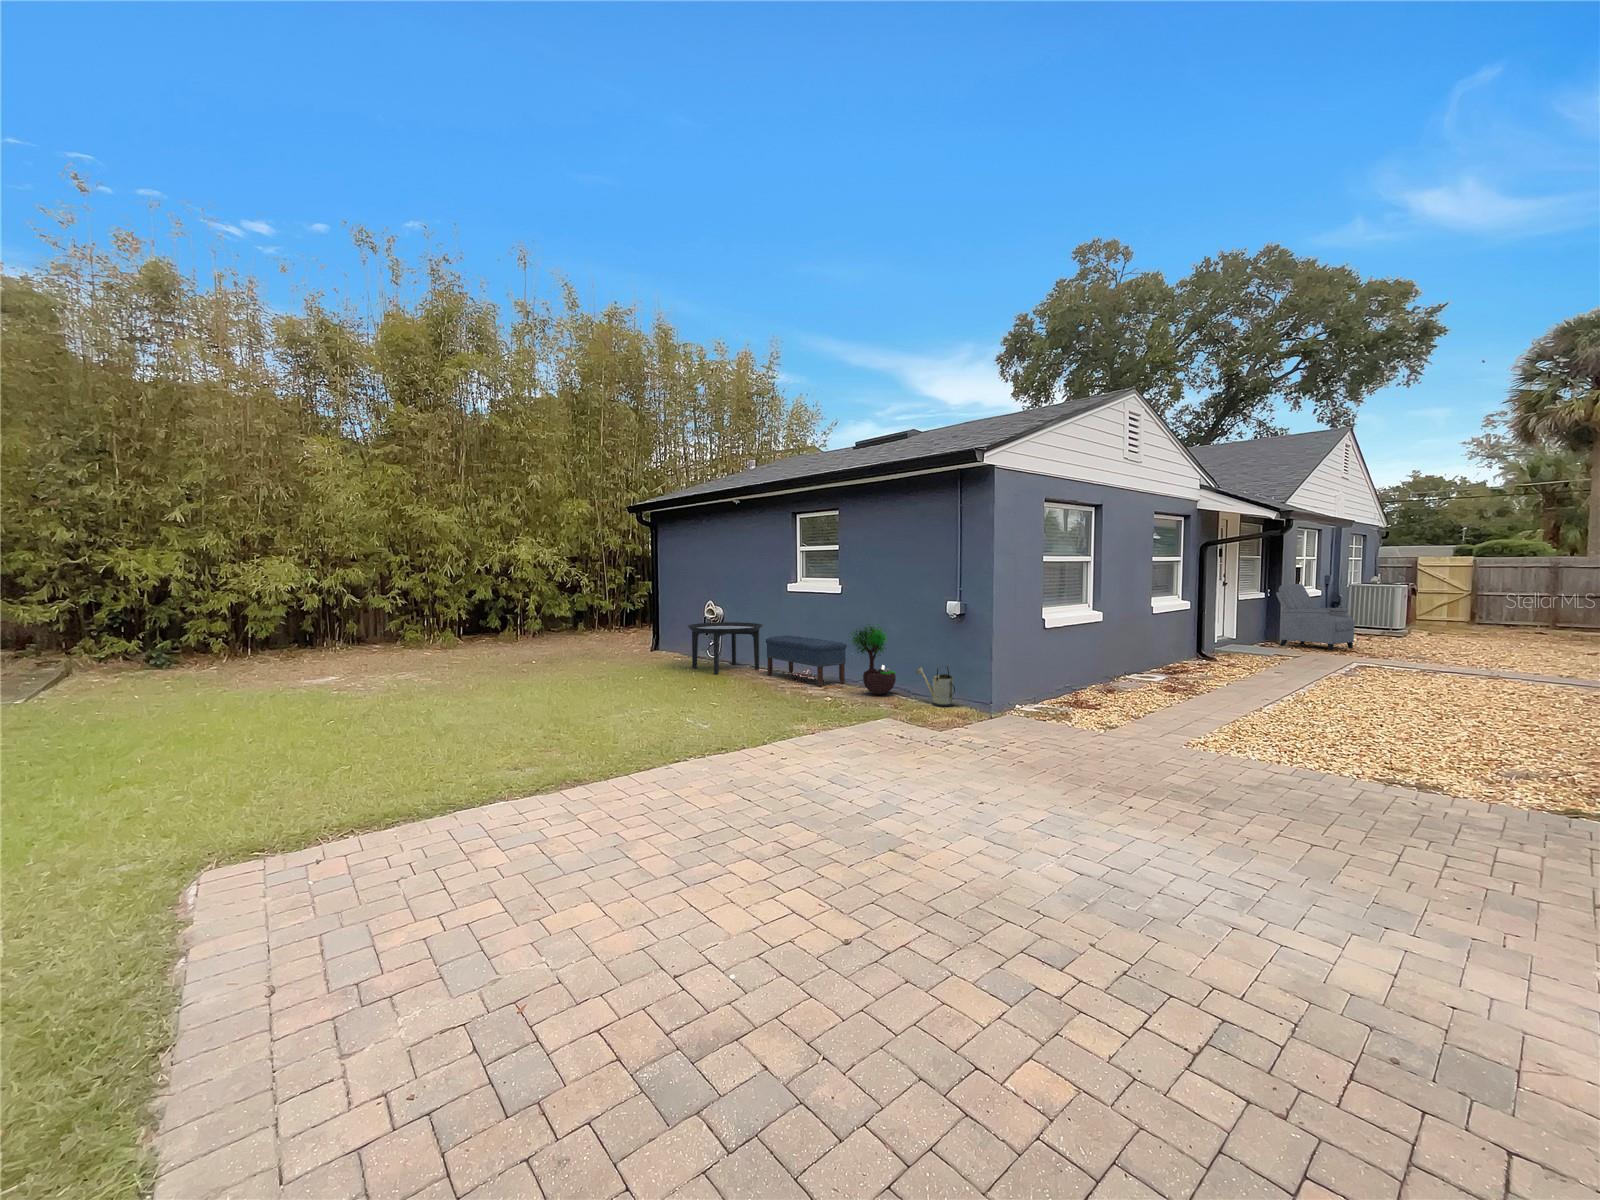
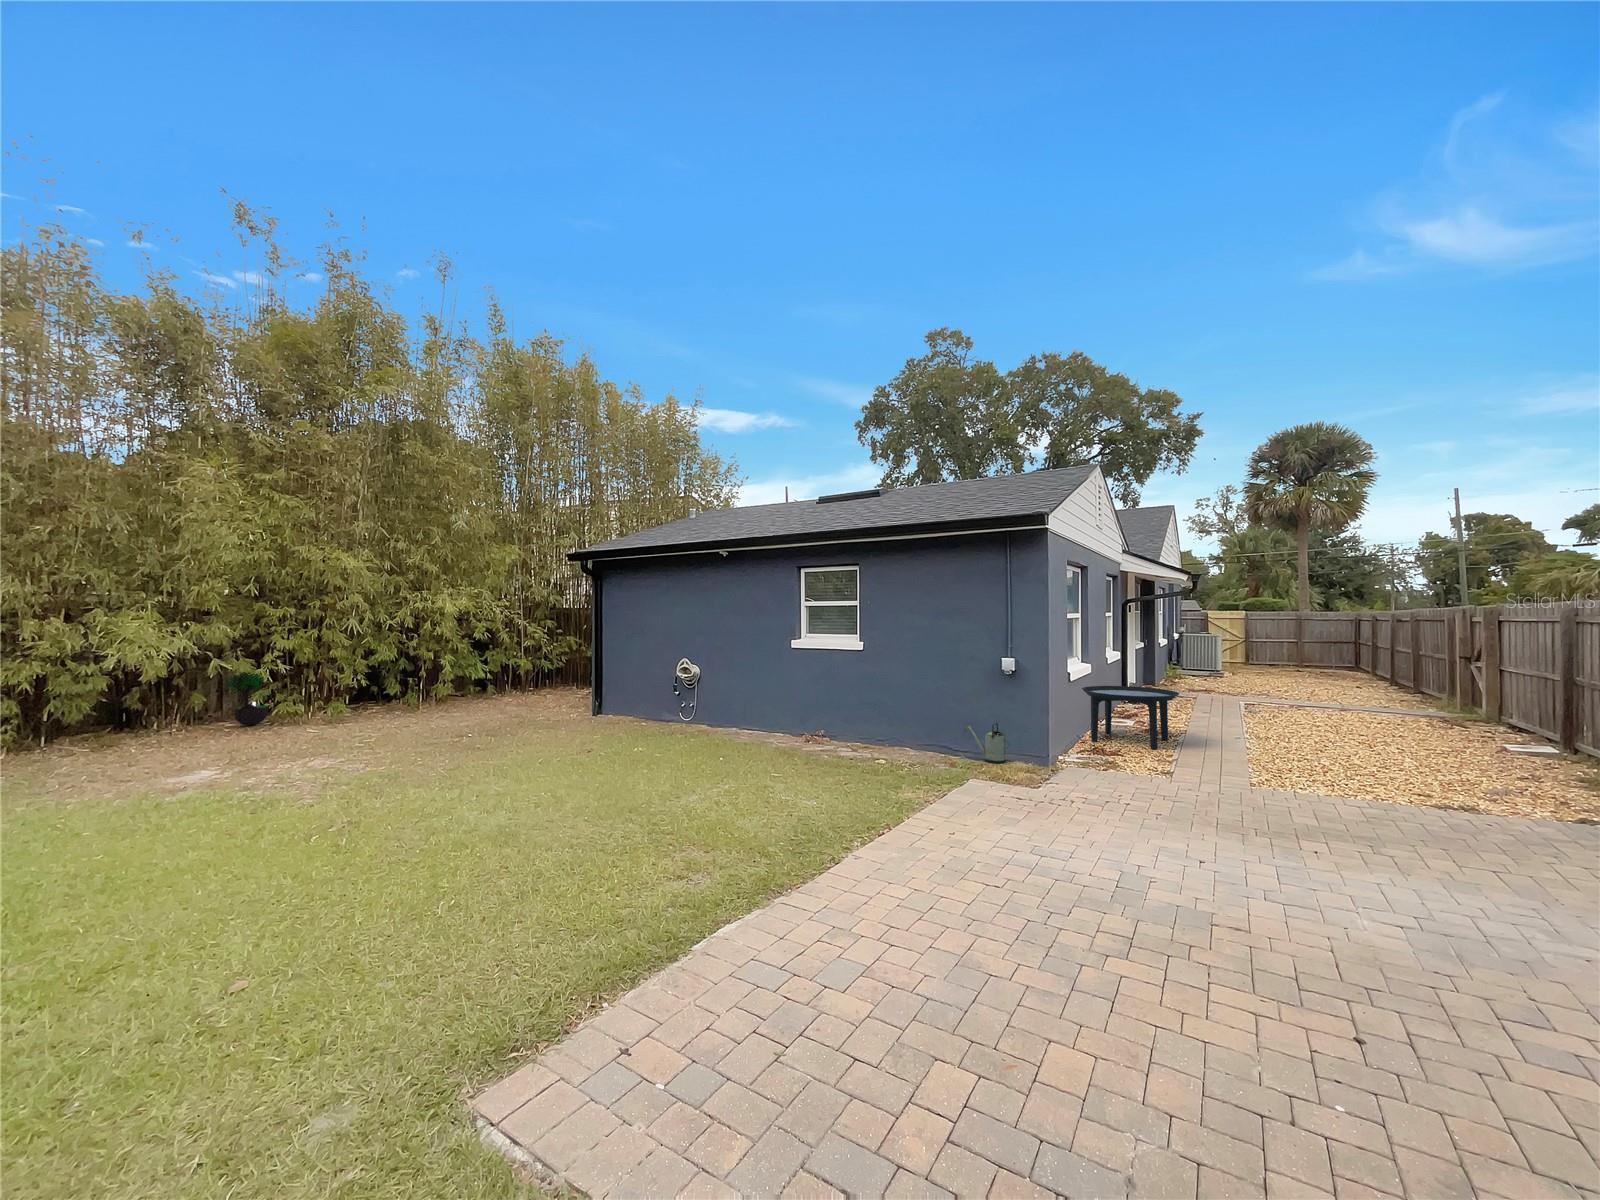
chair: present [1276,584,1354,650] -> none [1144,632,1202,687]
round table: present [688,622,763,674] -> present [1082,686,1179,749]
potted tree: present [849,623,896,694] -> present [223,670,268,725]
bench: present [766,635,847,687] -> none [777,695,871,748]

